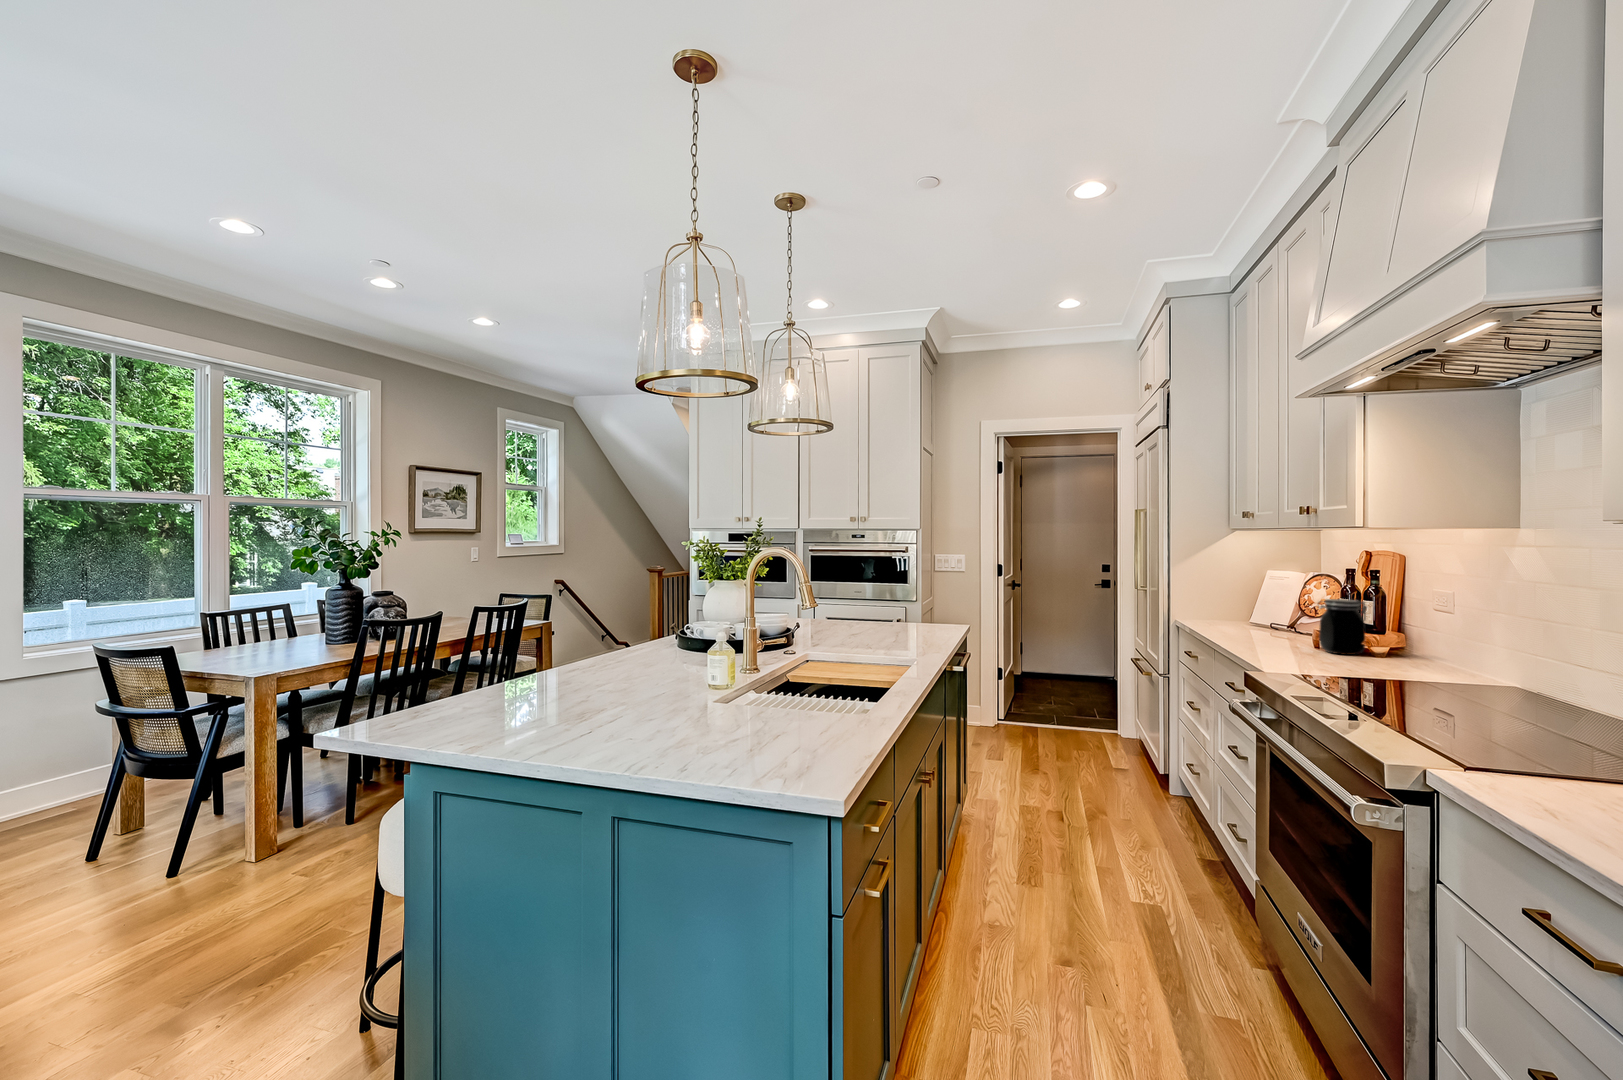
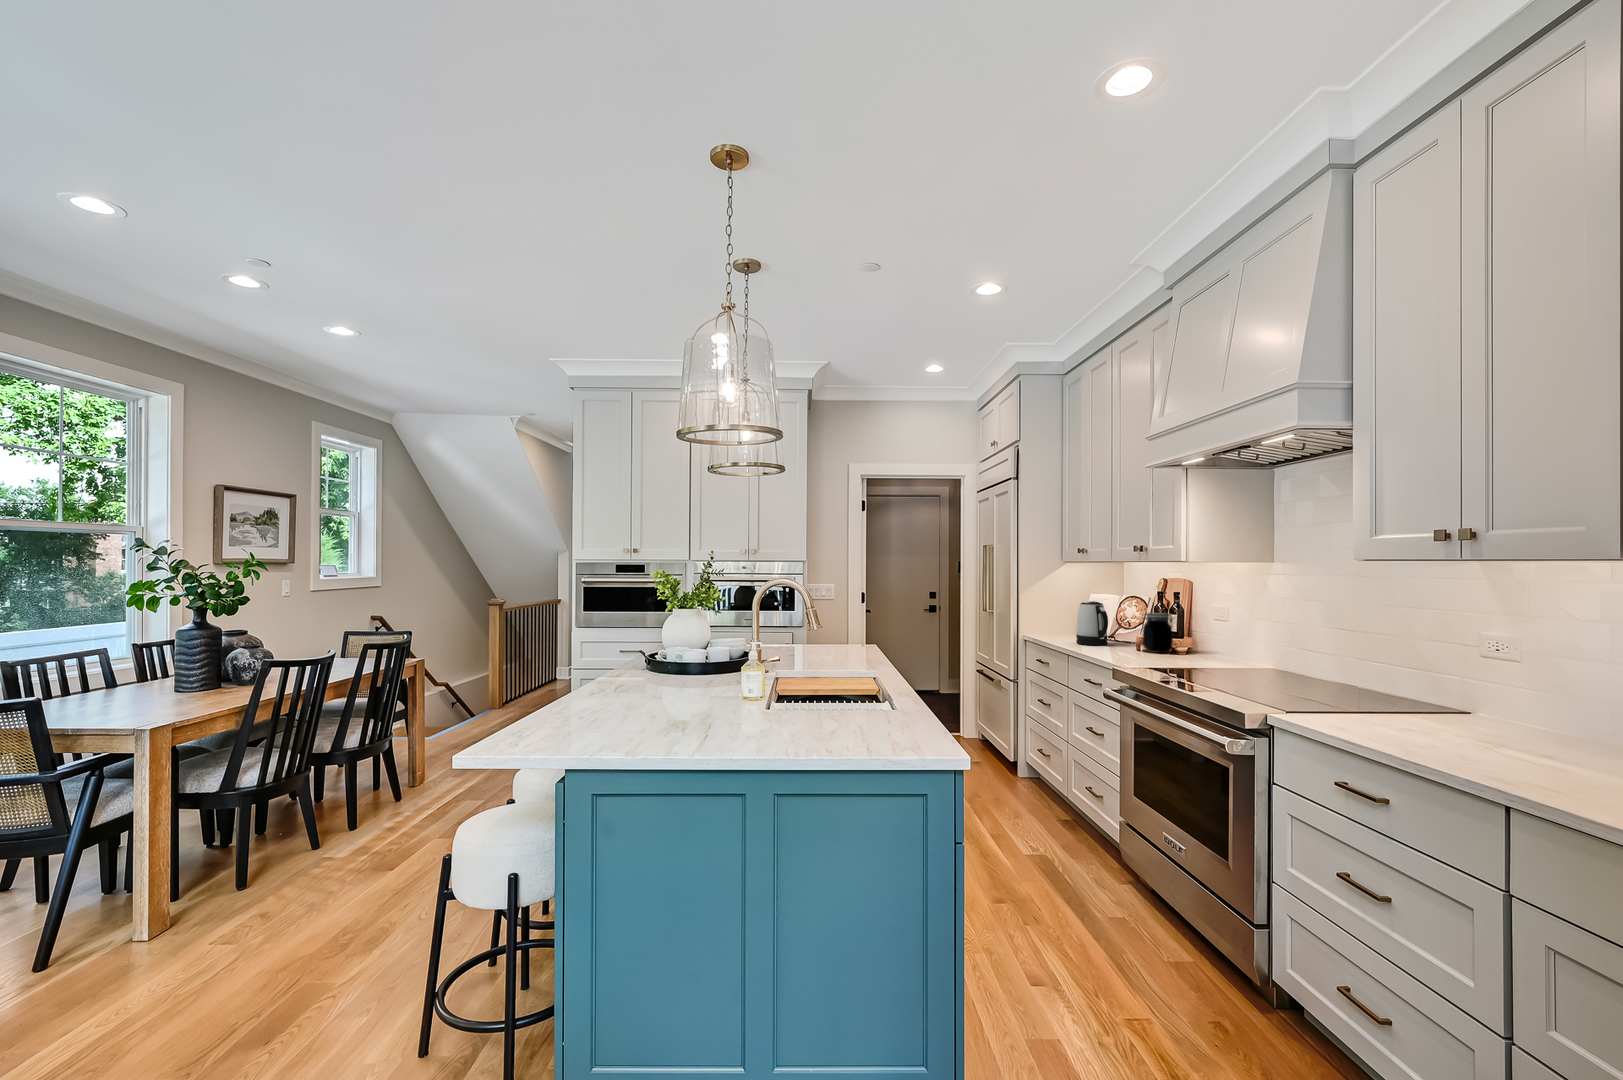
kettle: none [1232,581,1276,639] -> present [1076,601,1108,645]

